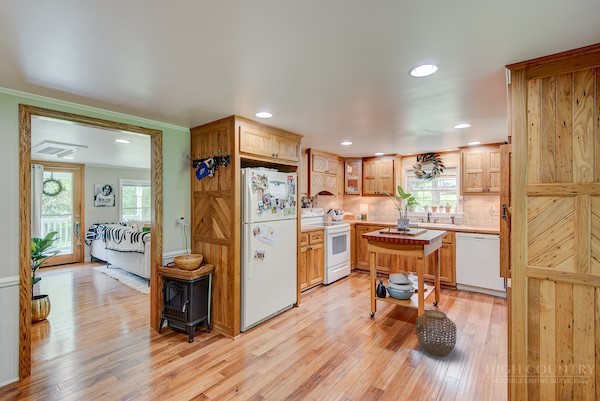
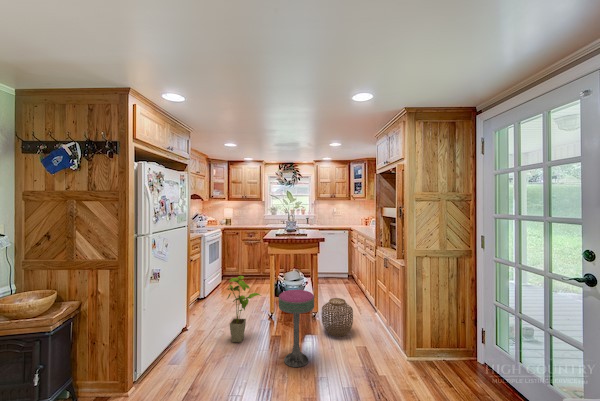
house plant: none [318,267,351,329] -> present [227,276,261,342]
bar stool: none [350,288,388,368] -> present [279,290,314,367]

